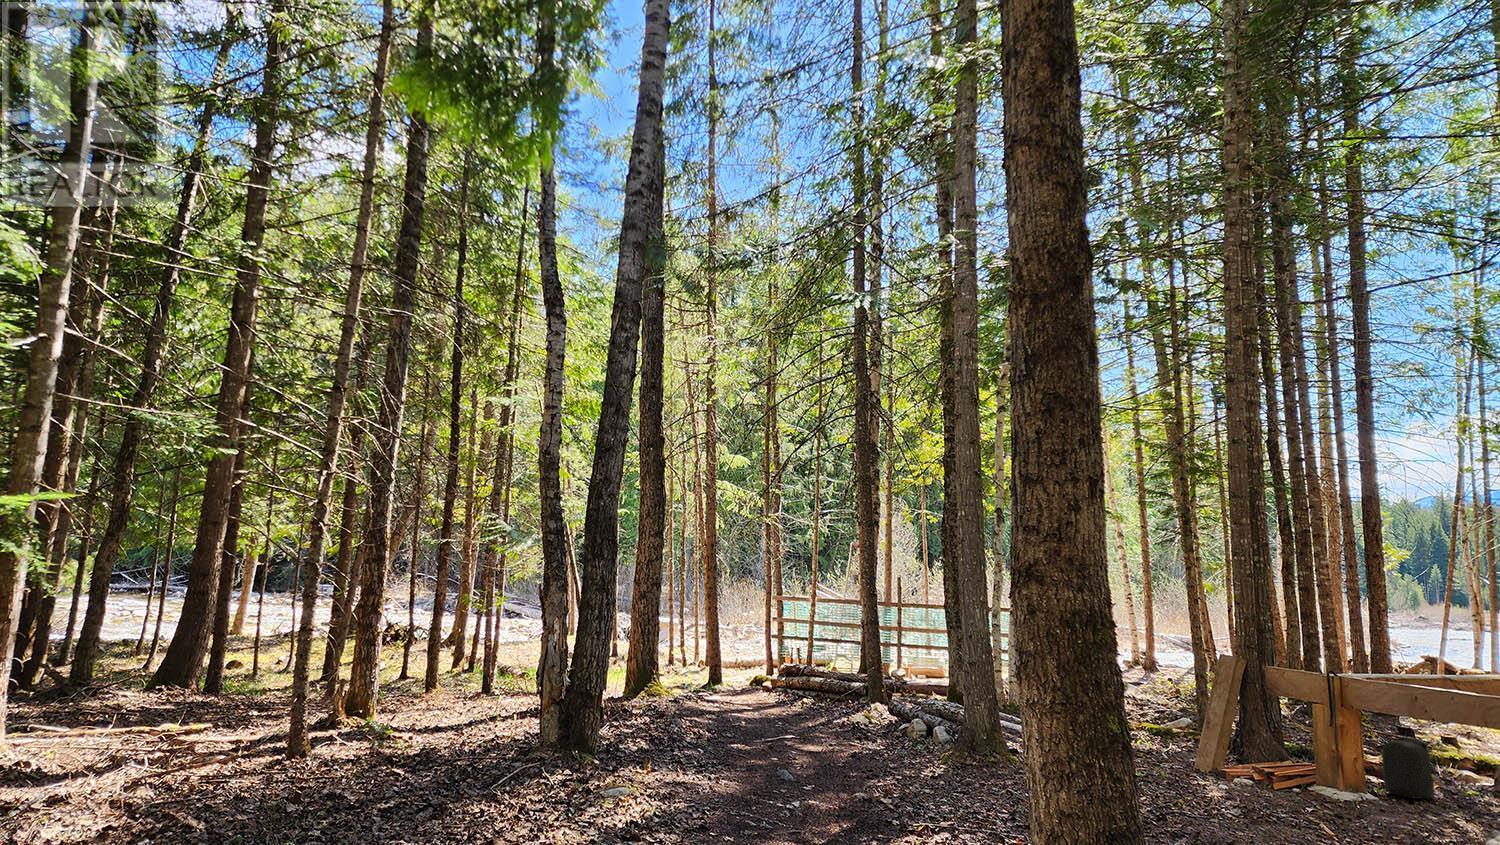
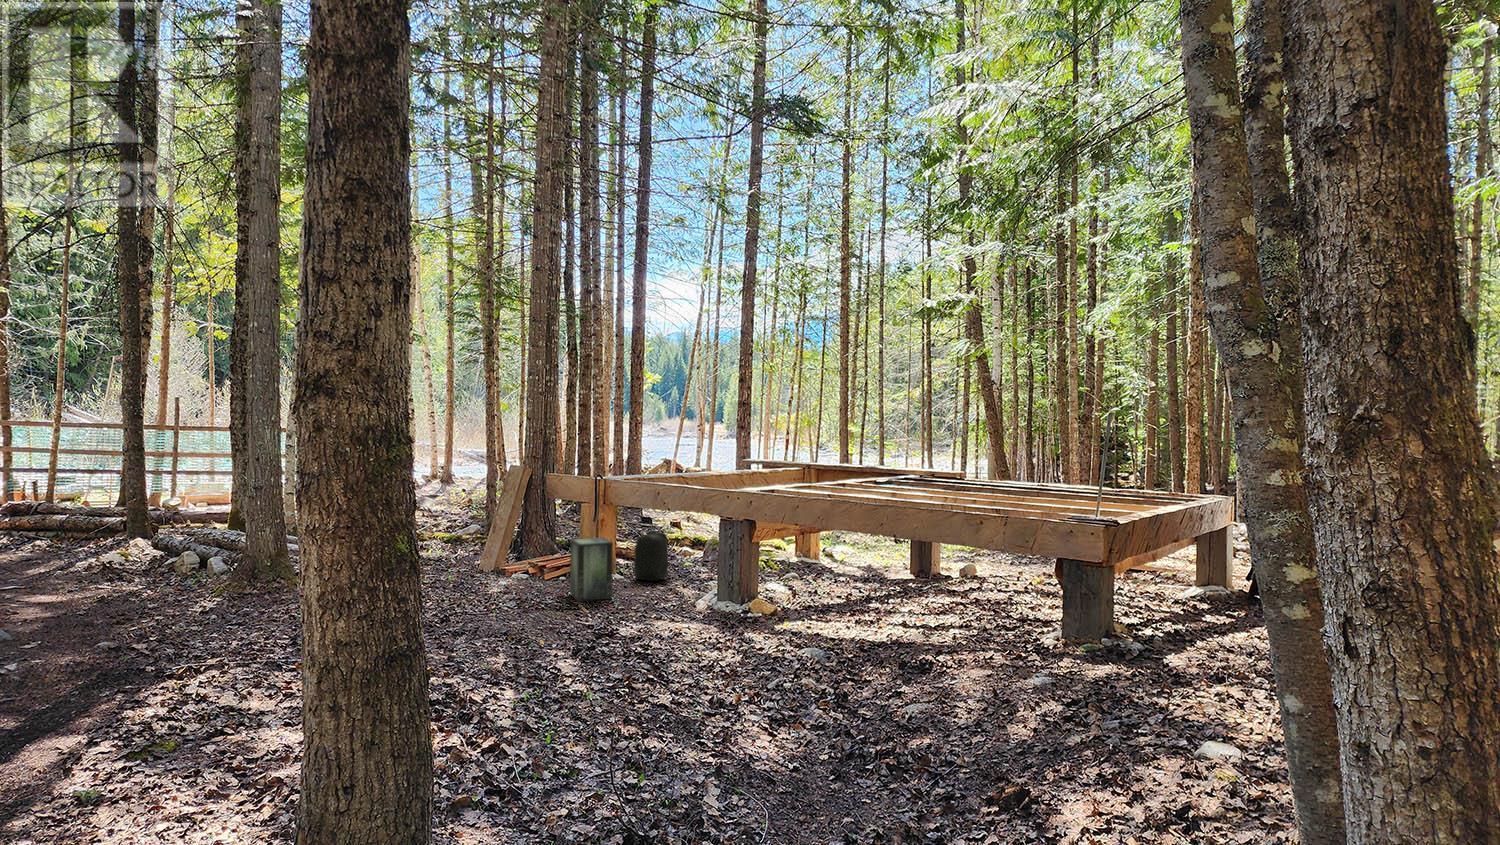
storage box: none [1295,732,1354,806] -> present [570,538,613,602]

